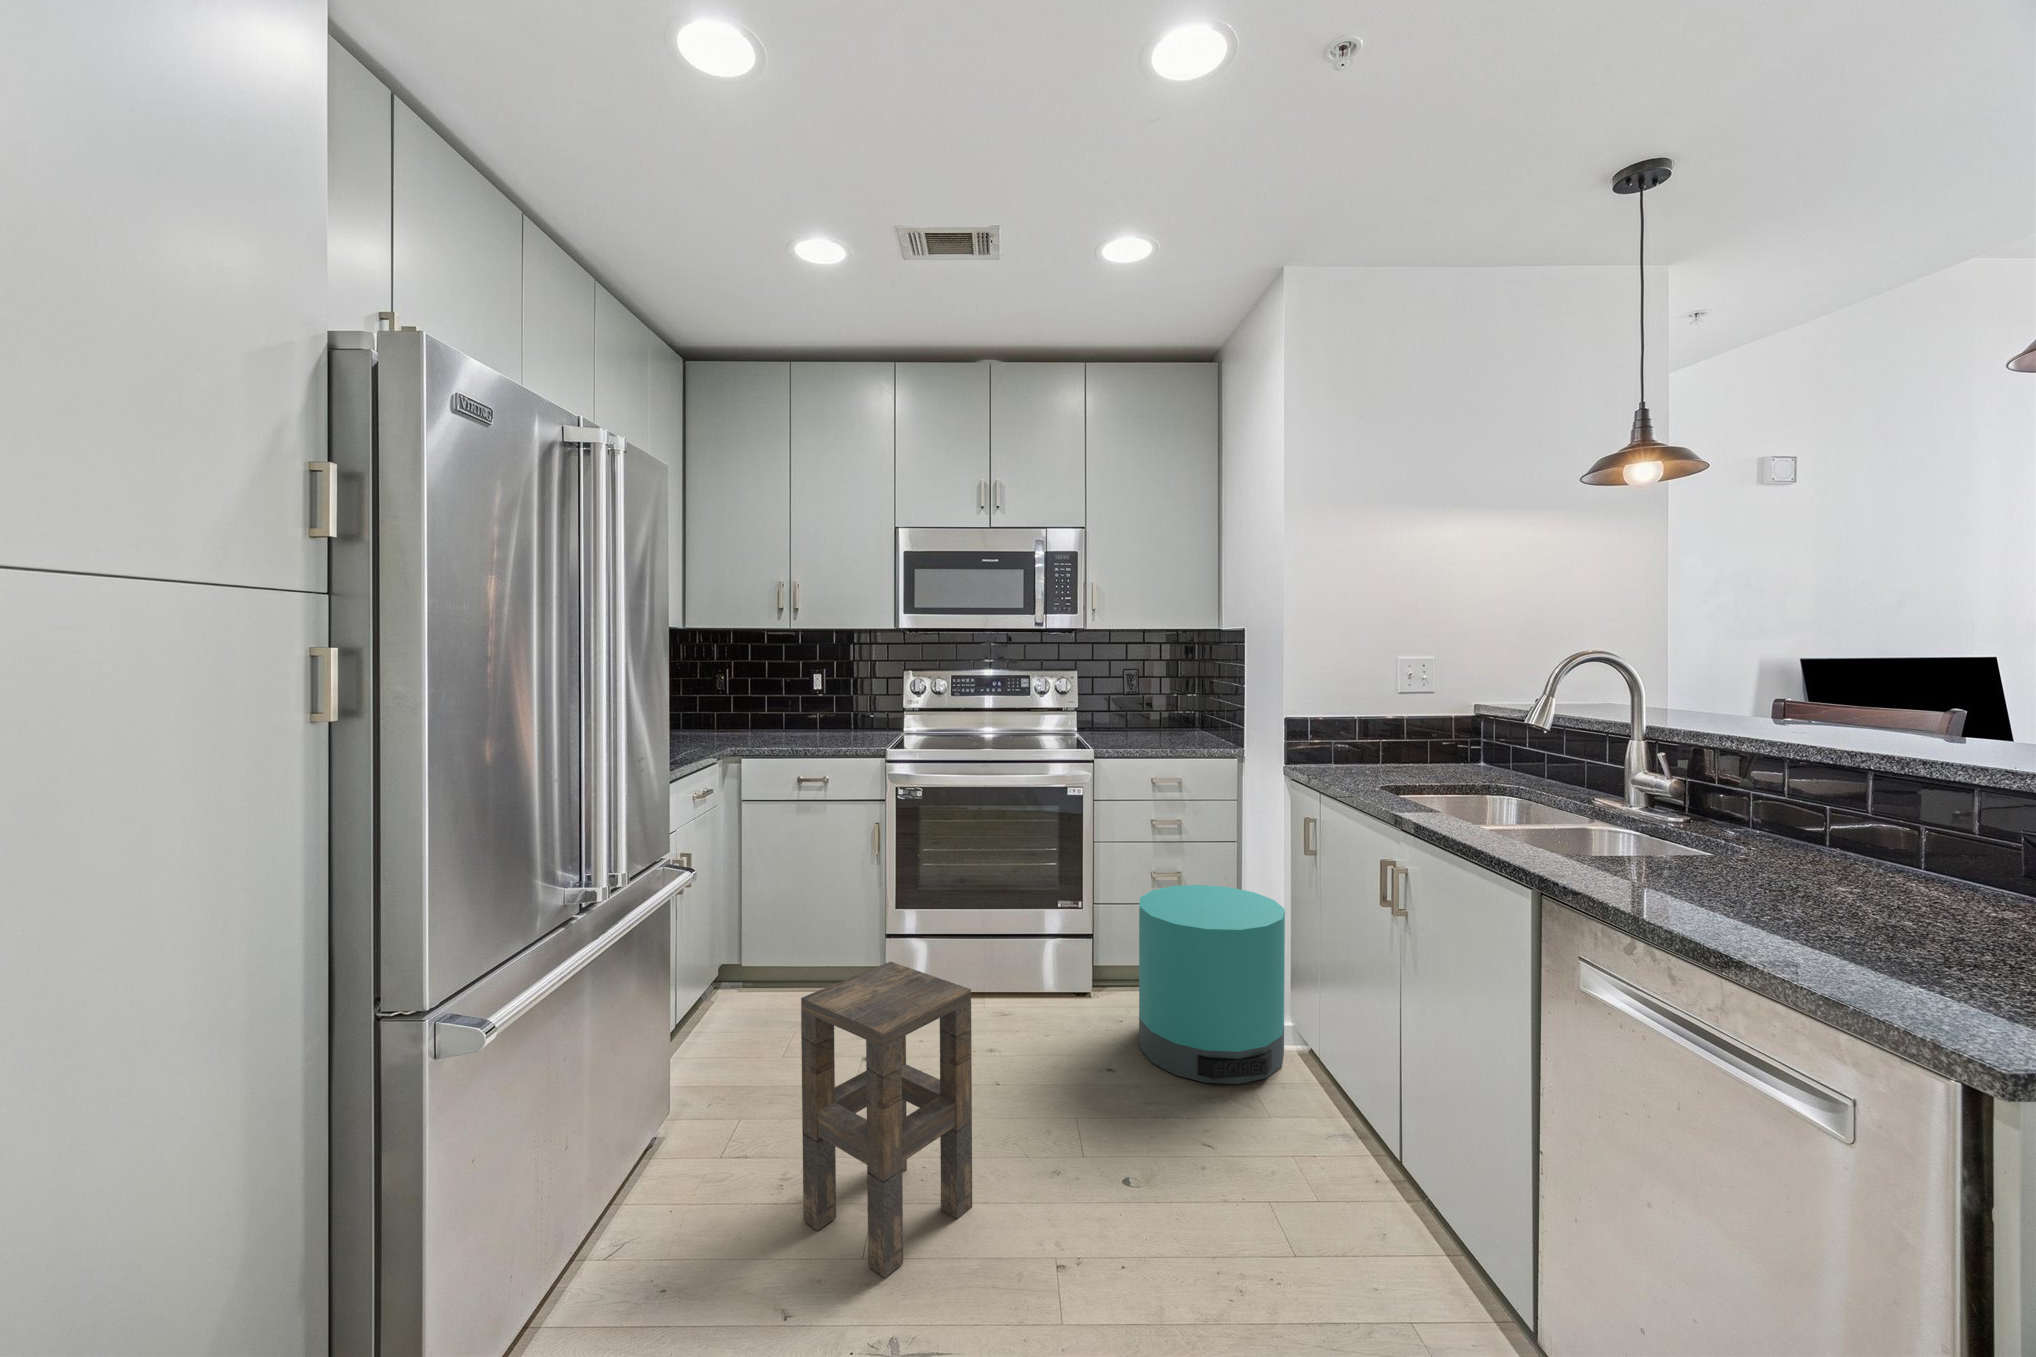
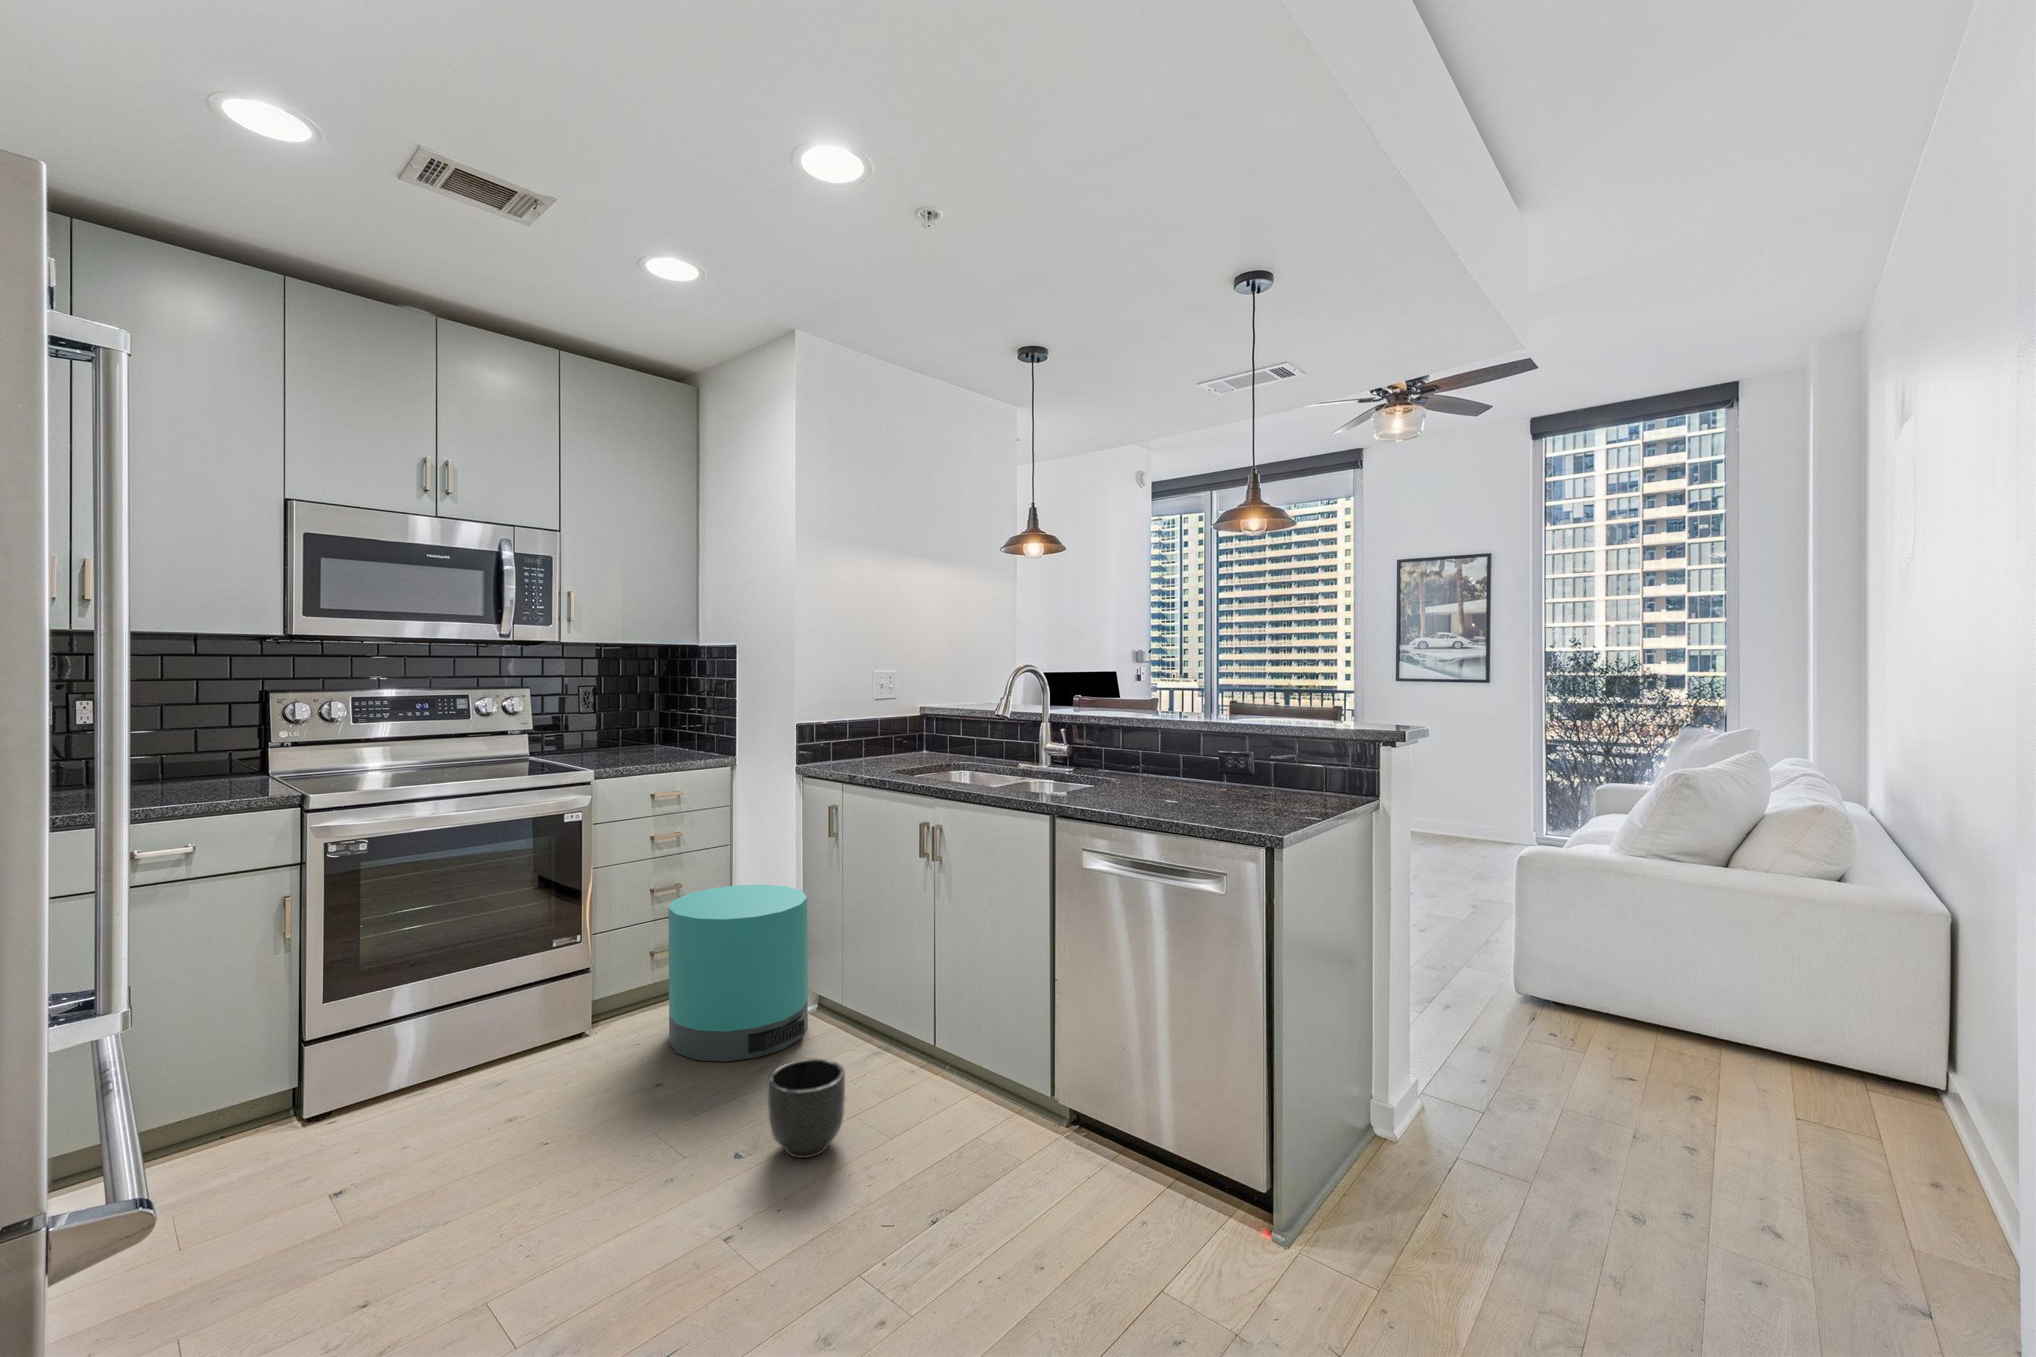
side table: present [801,962,972,1278] -> none [430,1001,616,1316]
planter: none [1139,1112,1230,1239] -> present [767,1058,845,1158]

